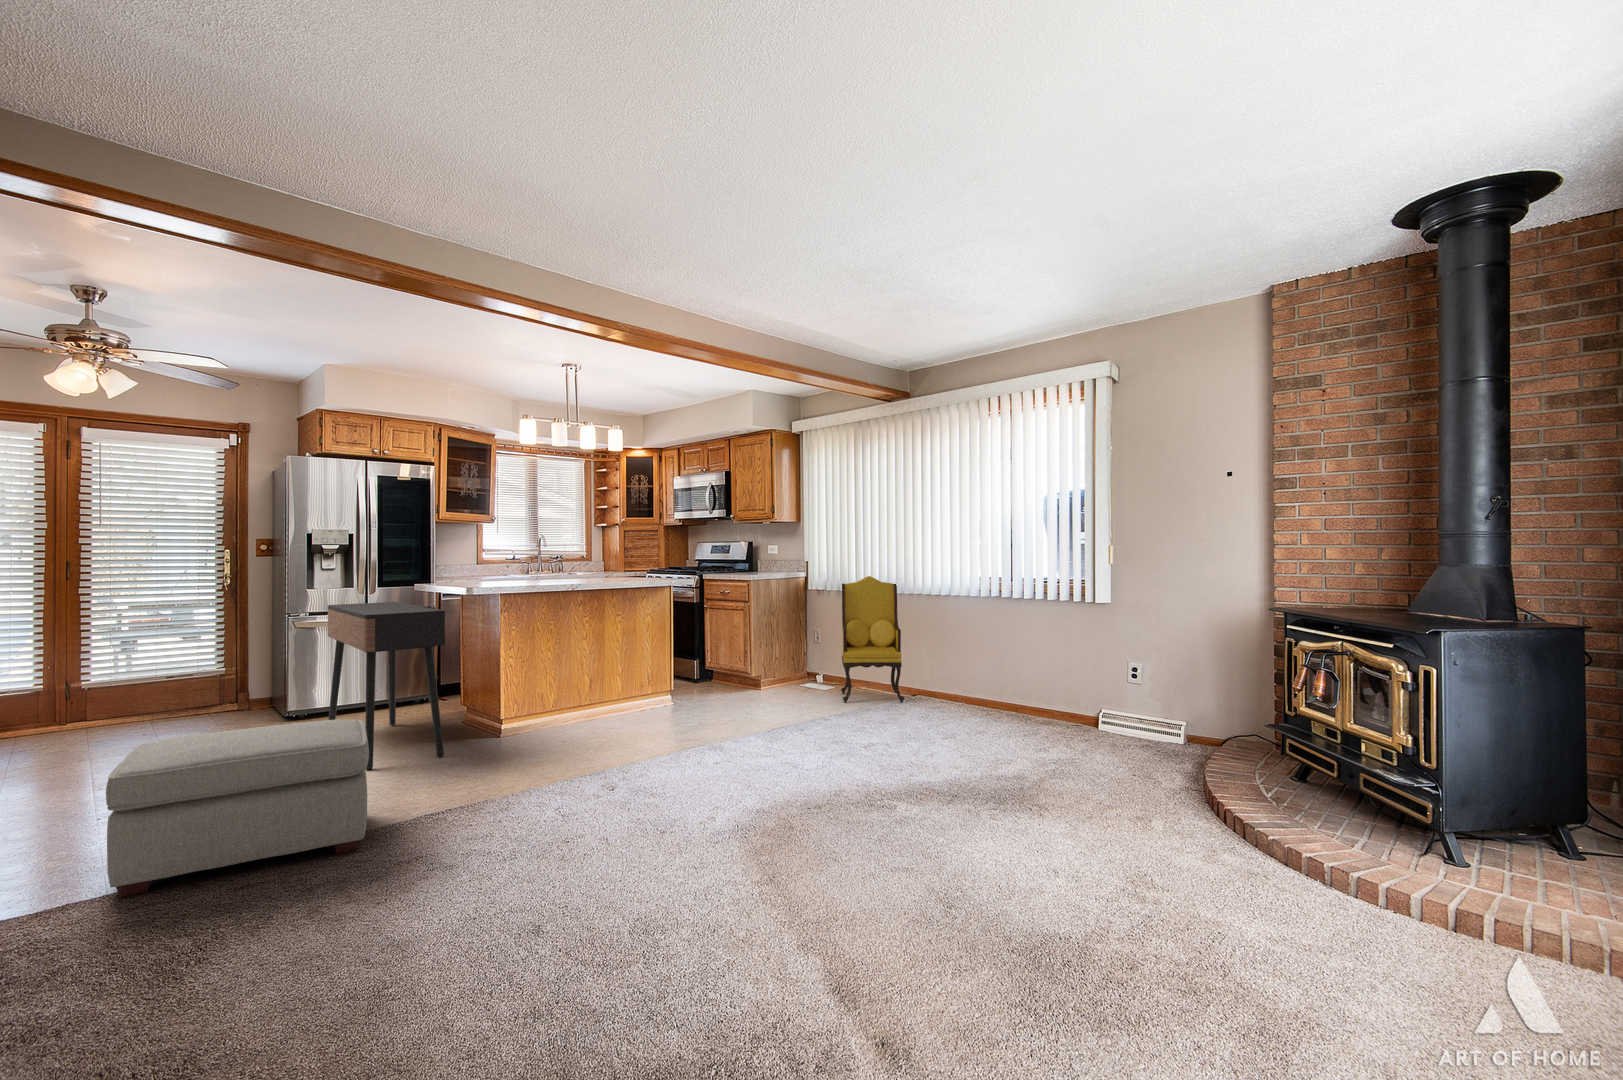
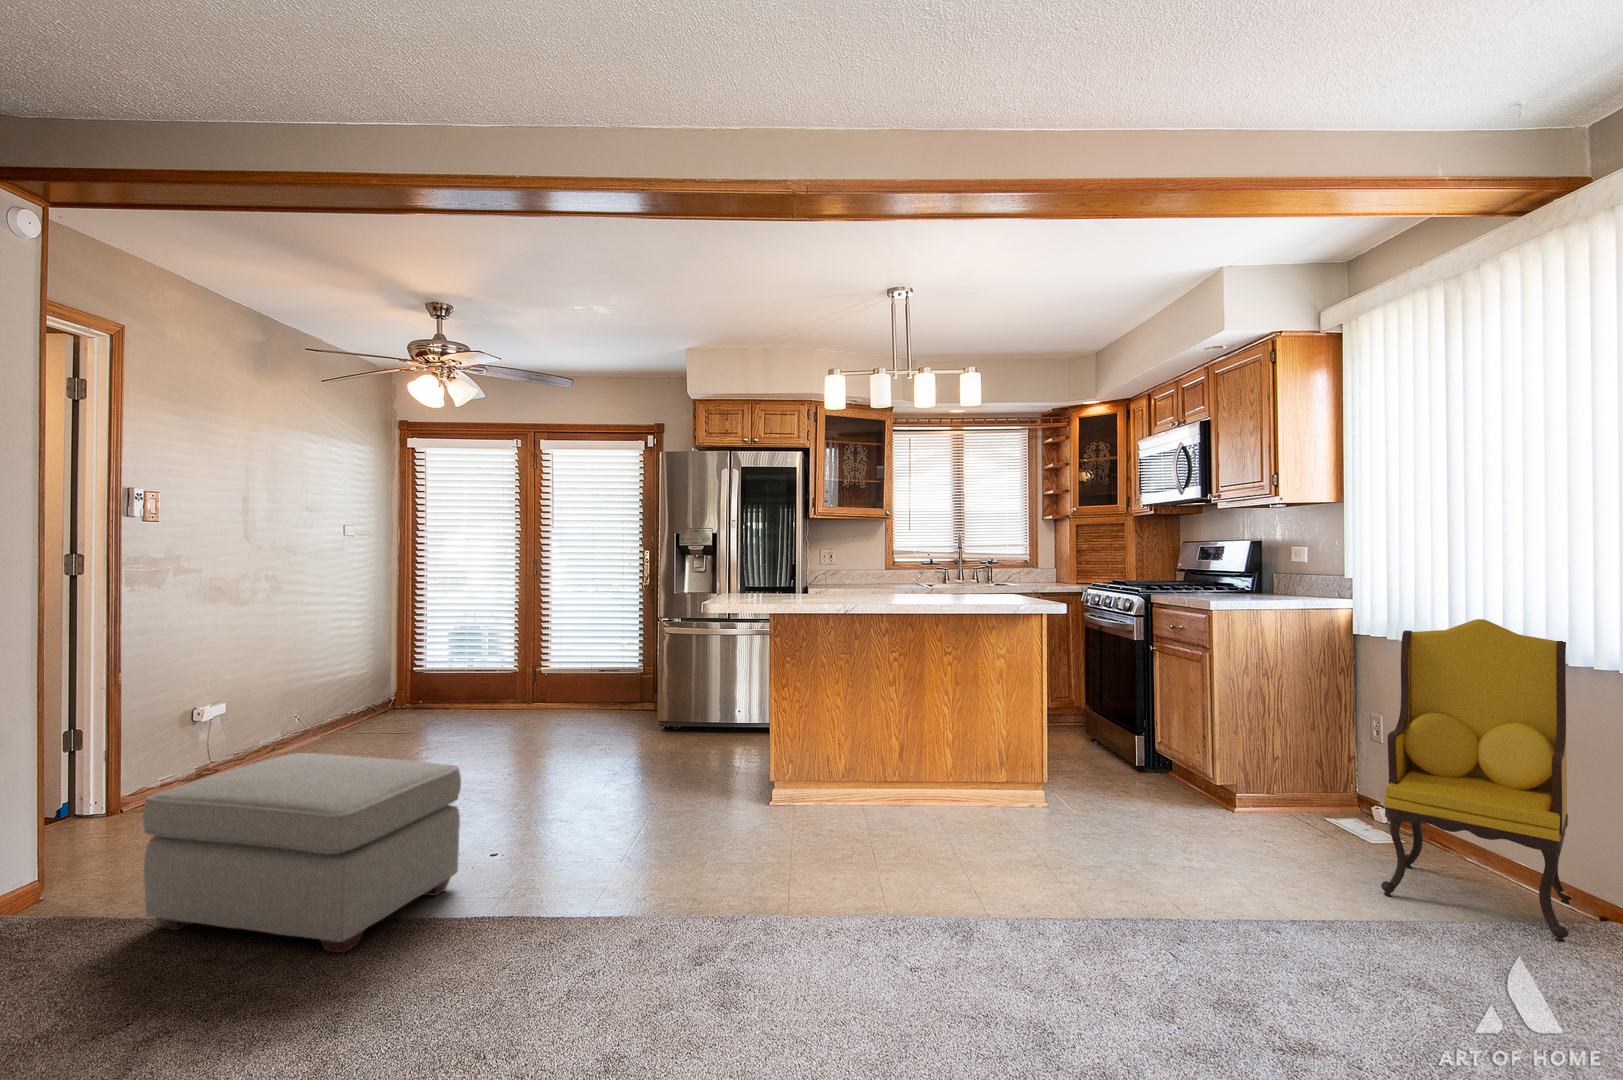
console table: present [328,602,445,770] -> none [580,610,713,819]

